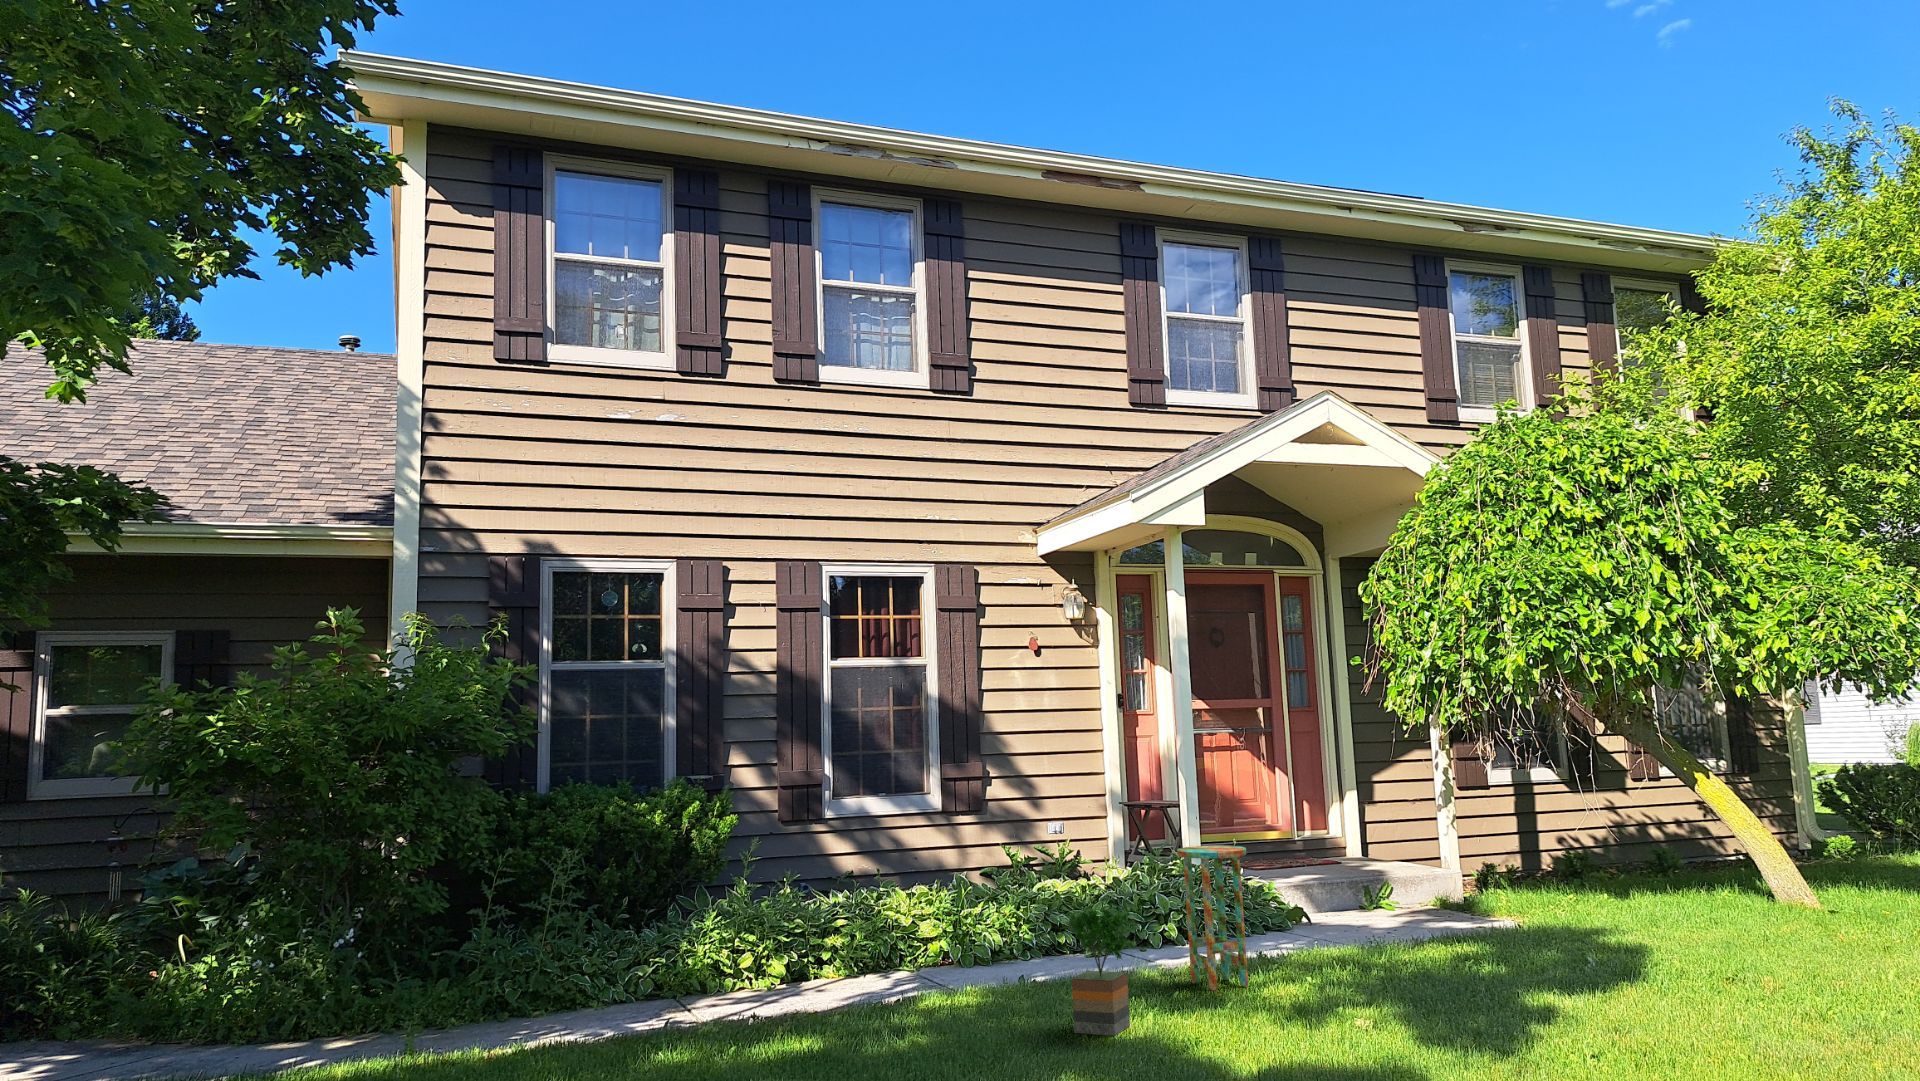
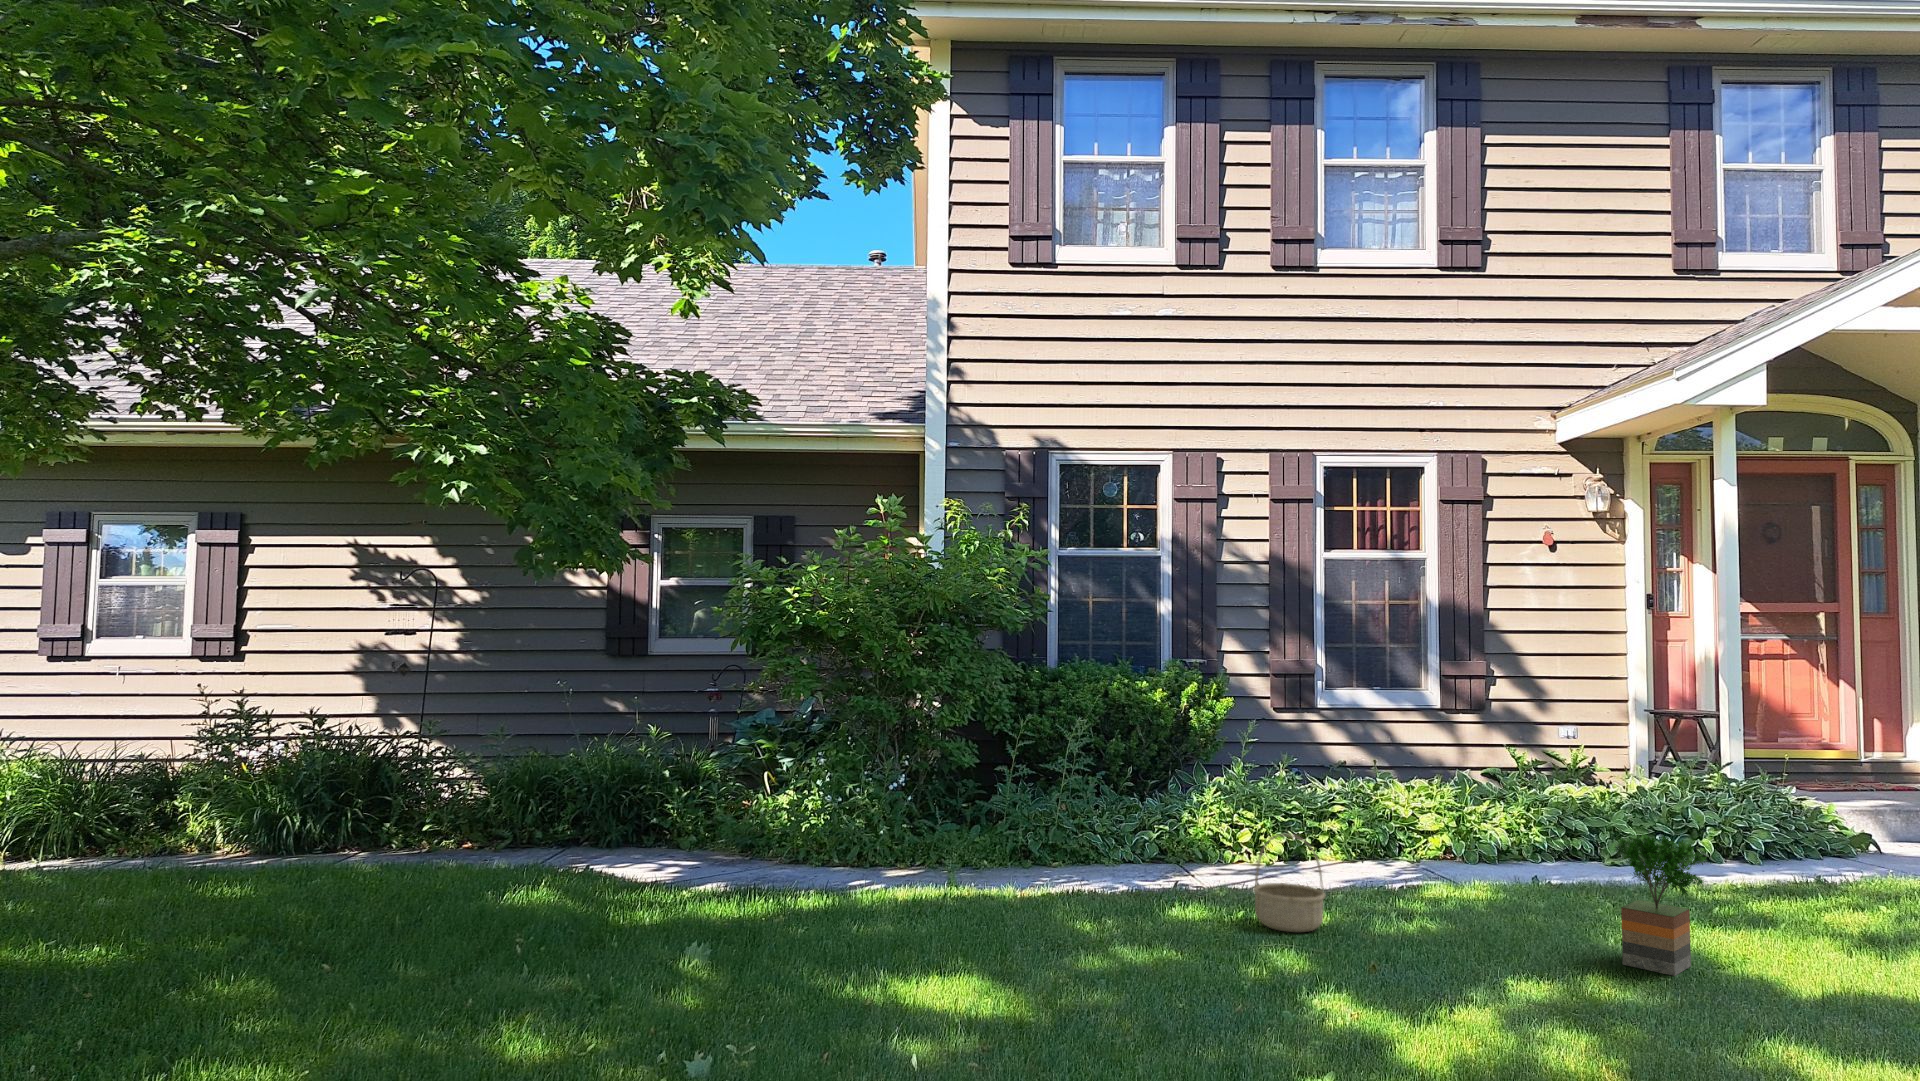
side table: present [1177,845,1248,991] -> none [1744,773,1839,937]
basket: none [740,945,812,1047] -> present [1253,833,1325,932]

